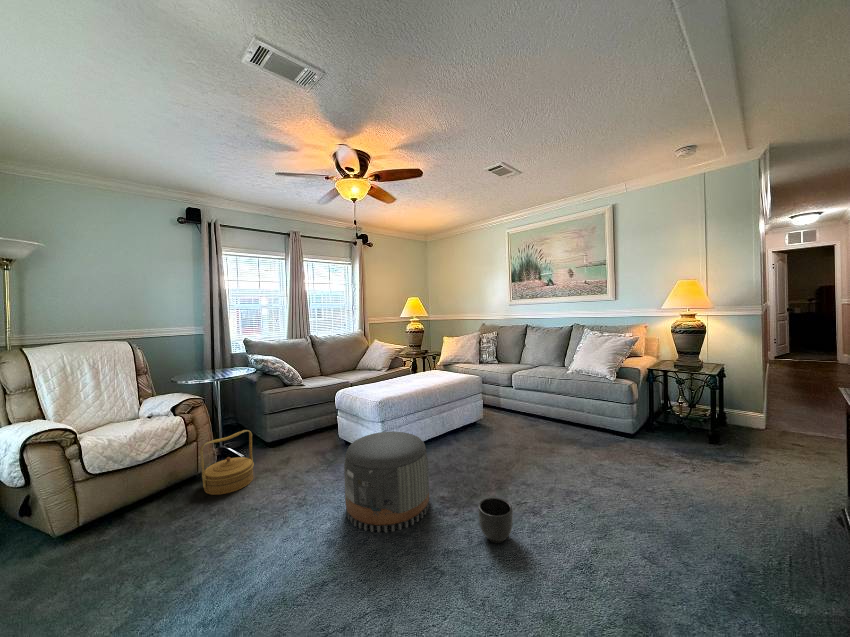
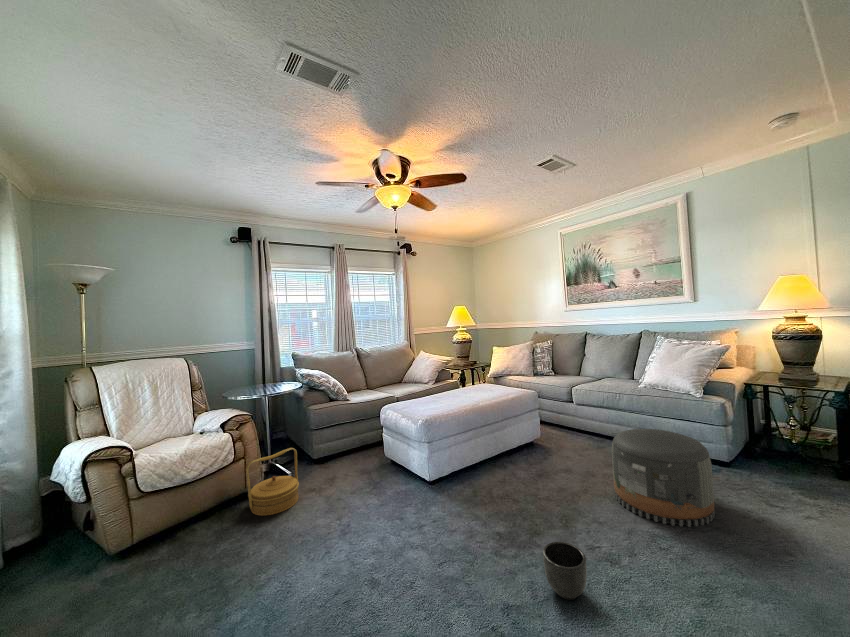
pouf: present [344,431,429,532] -> present [612,429,715,527]

